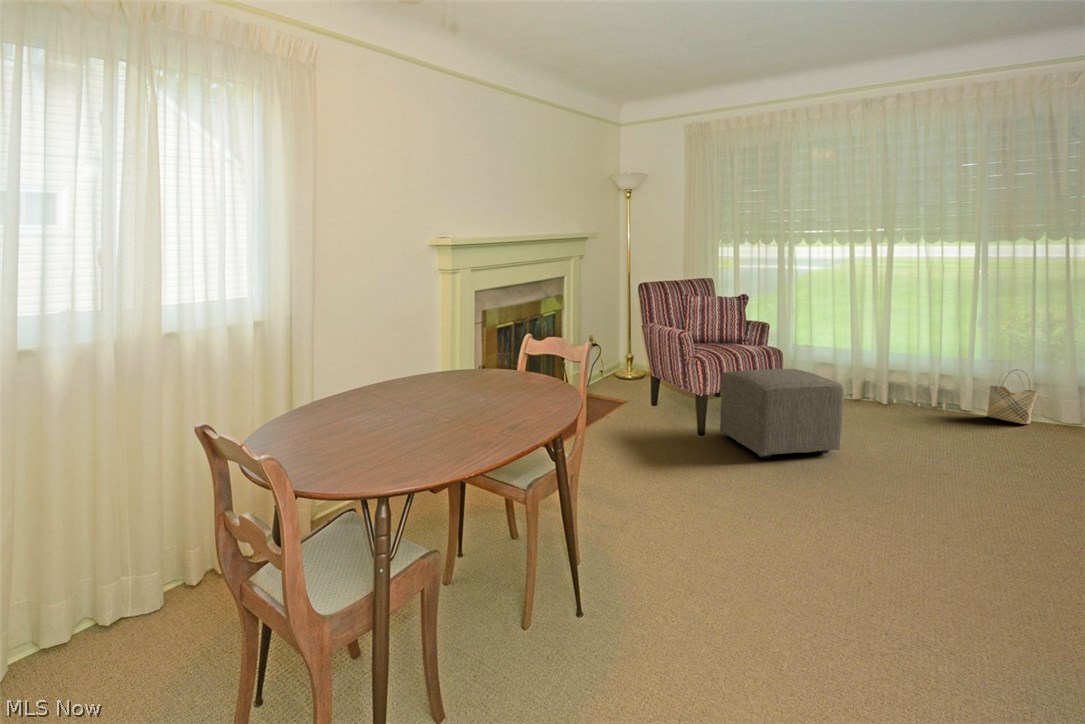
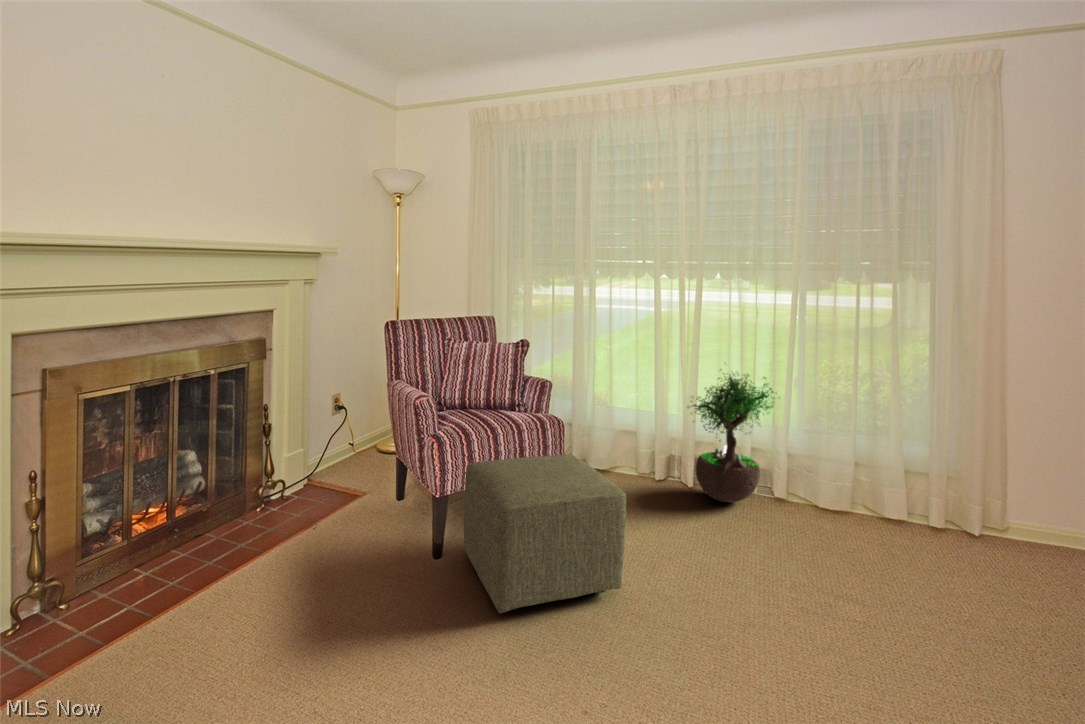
potted tree: none [882,302,964,414] -> present [689,373,774,503]
woven basket: present [987,376,1037,424] -> none [803,449,859,519]

